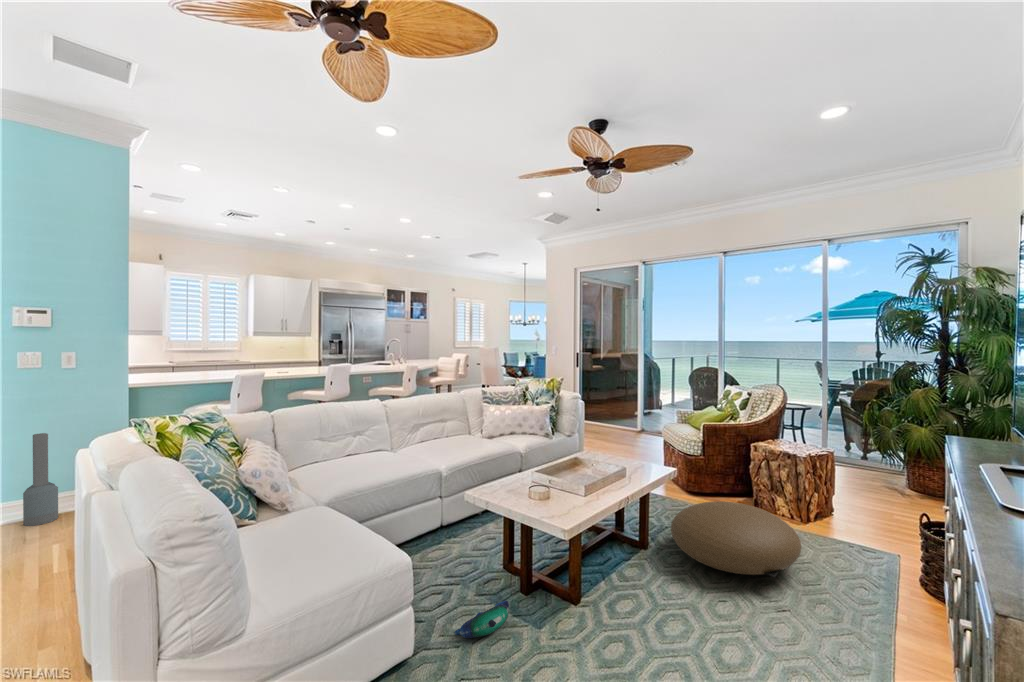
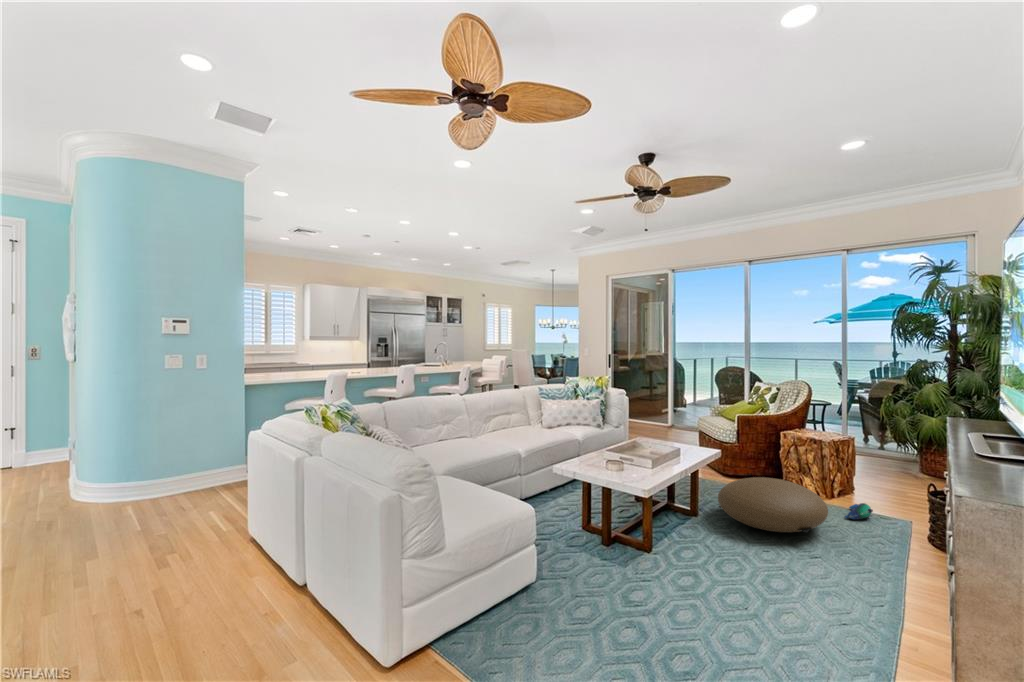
air purifier: present [23,433,58,526] -> none [170,422,195,500]
plush toy: present [454,601,509,639] -> present [845,503,873,520]

